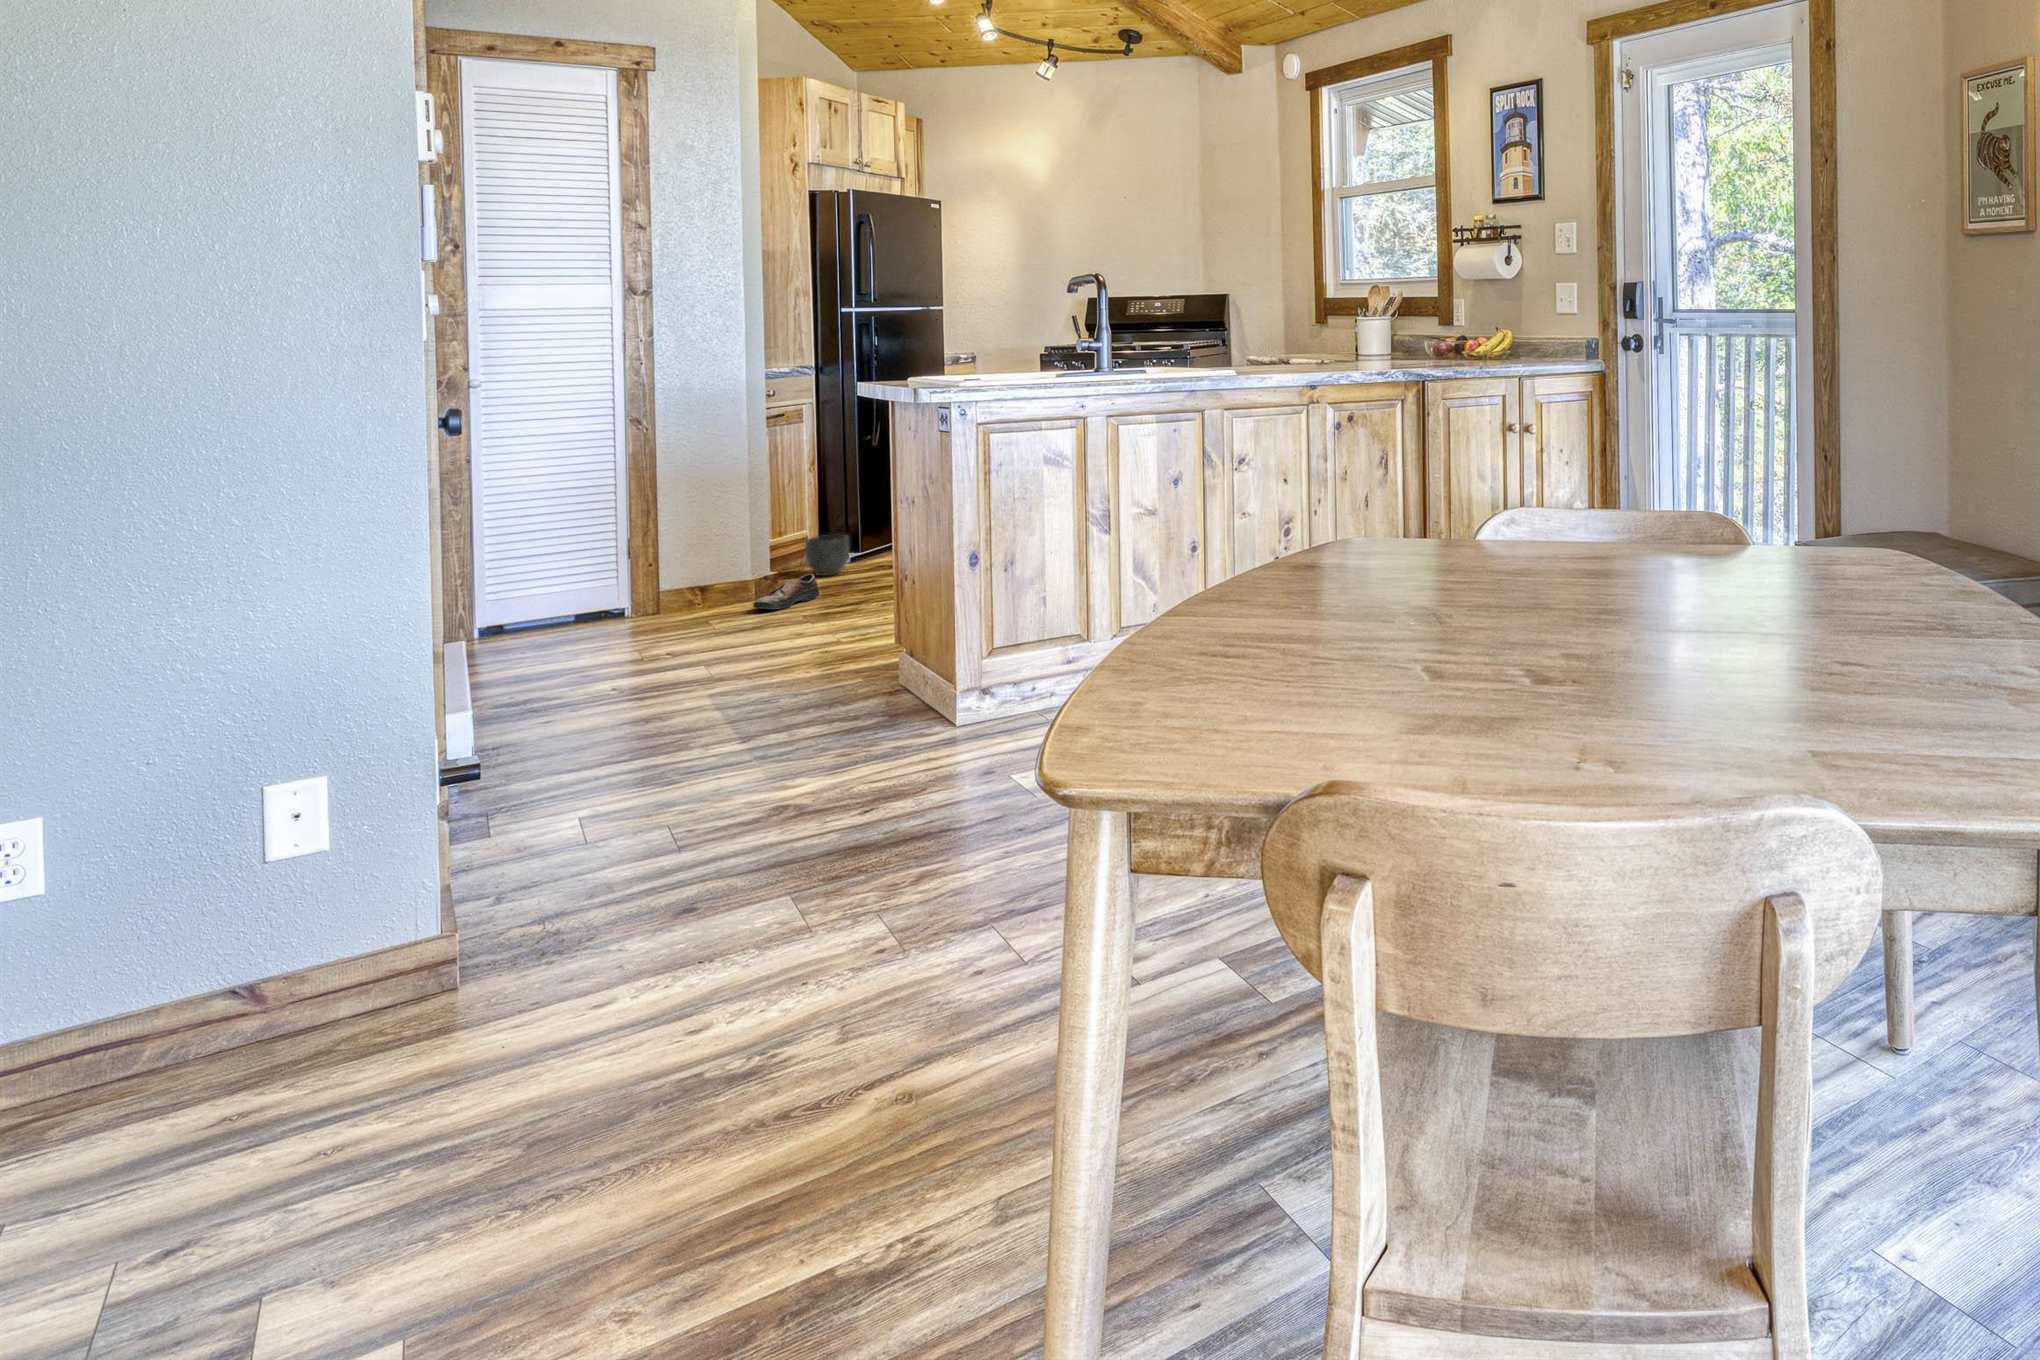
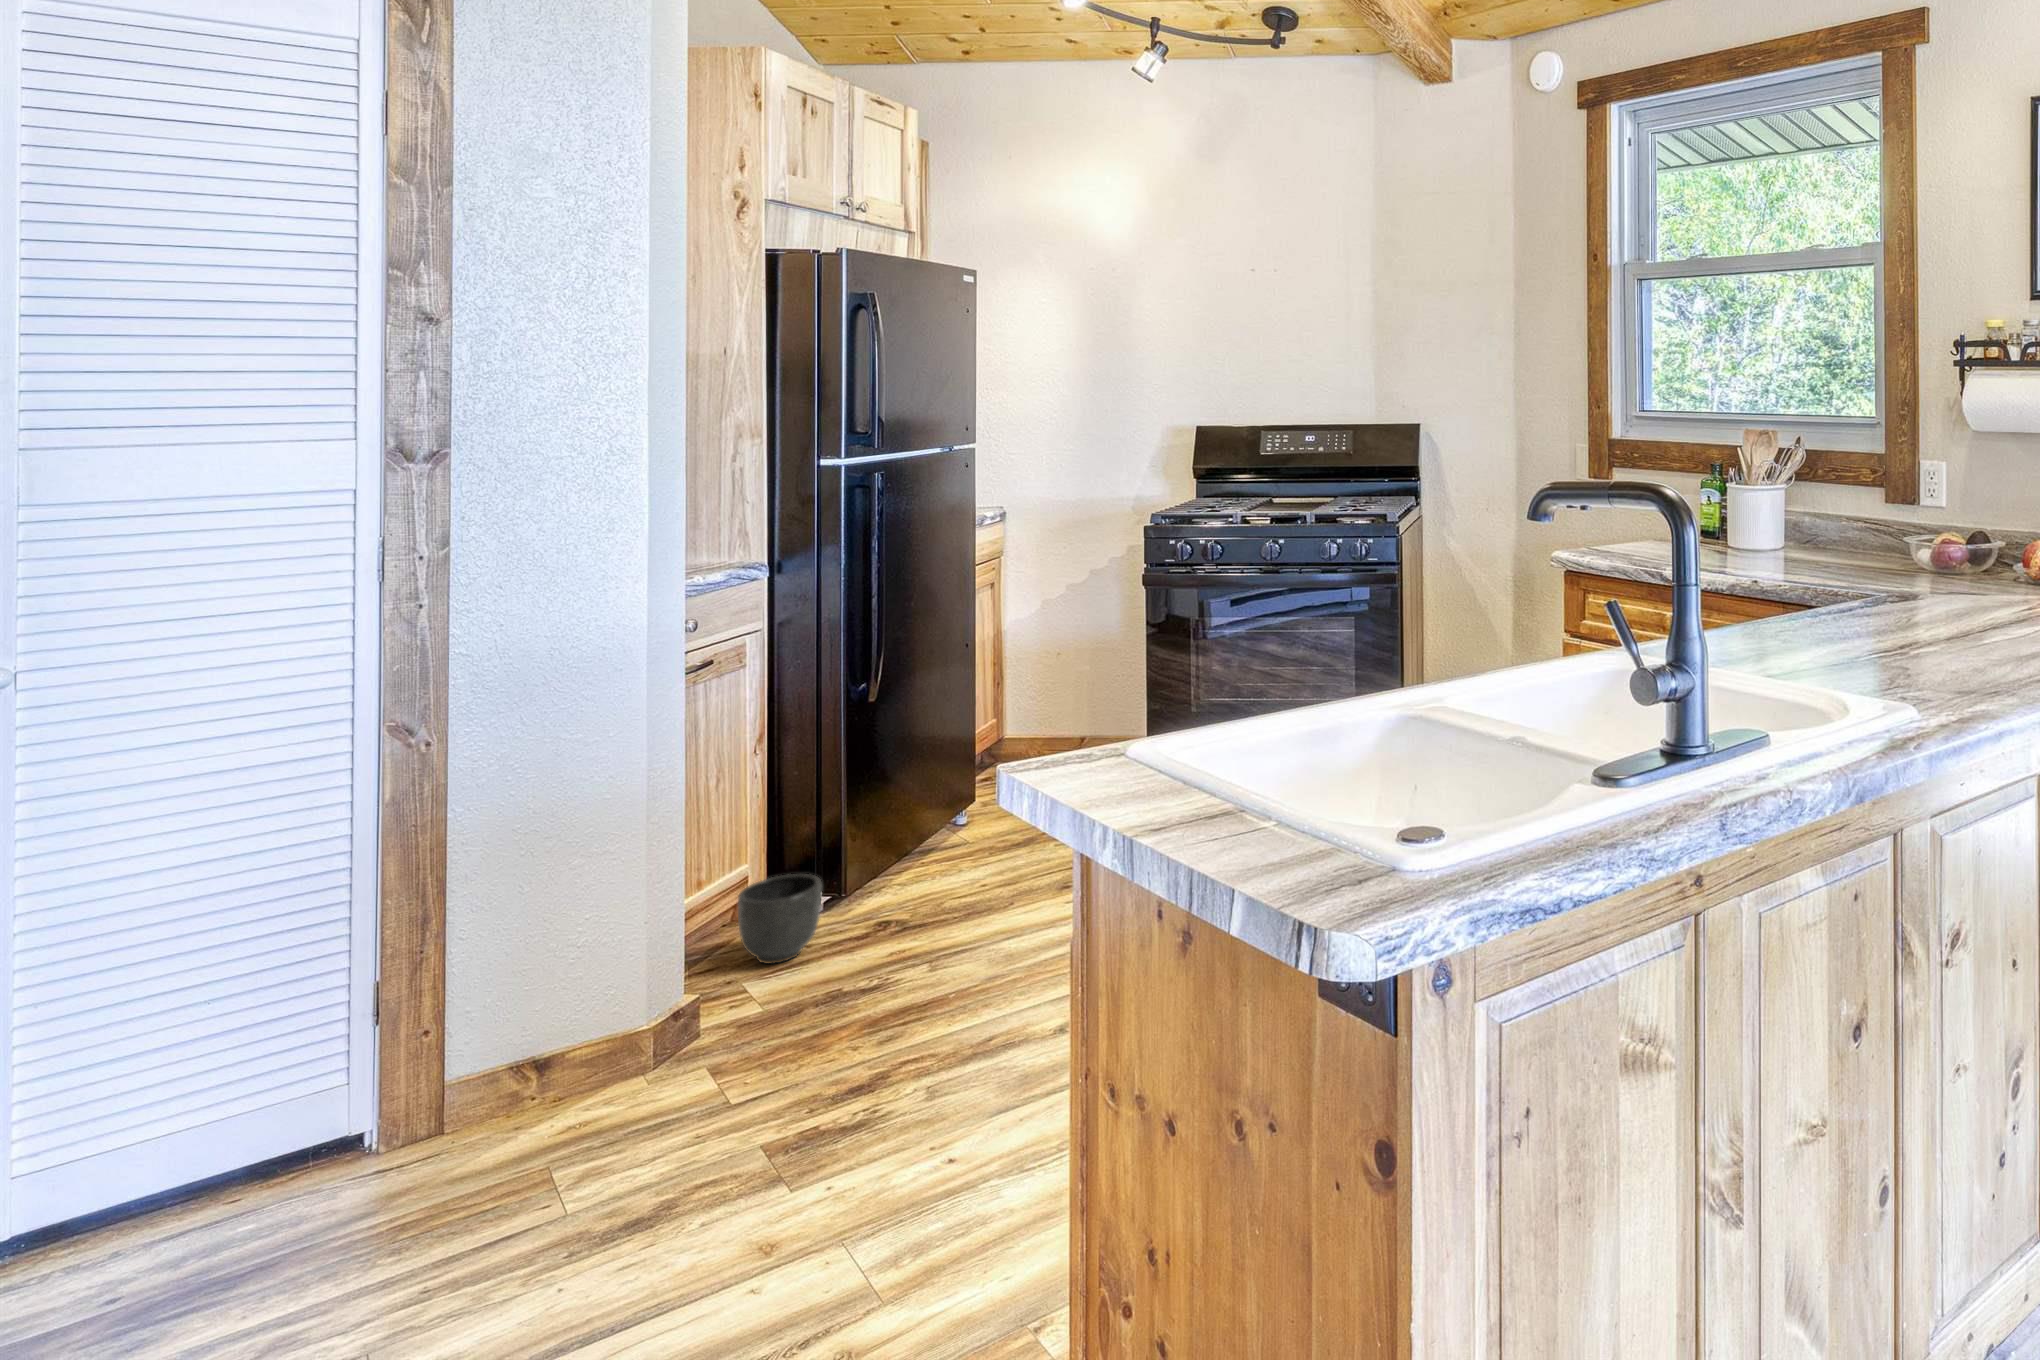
shoe: present [753,574,819,609] -> none [647,1007,780,1124]

